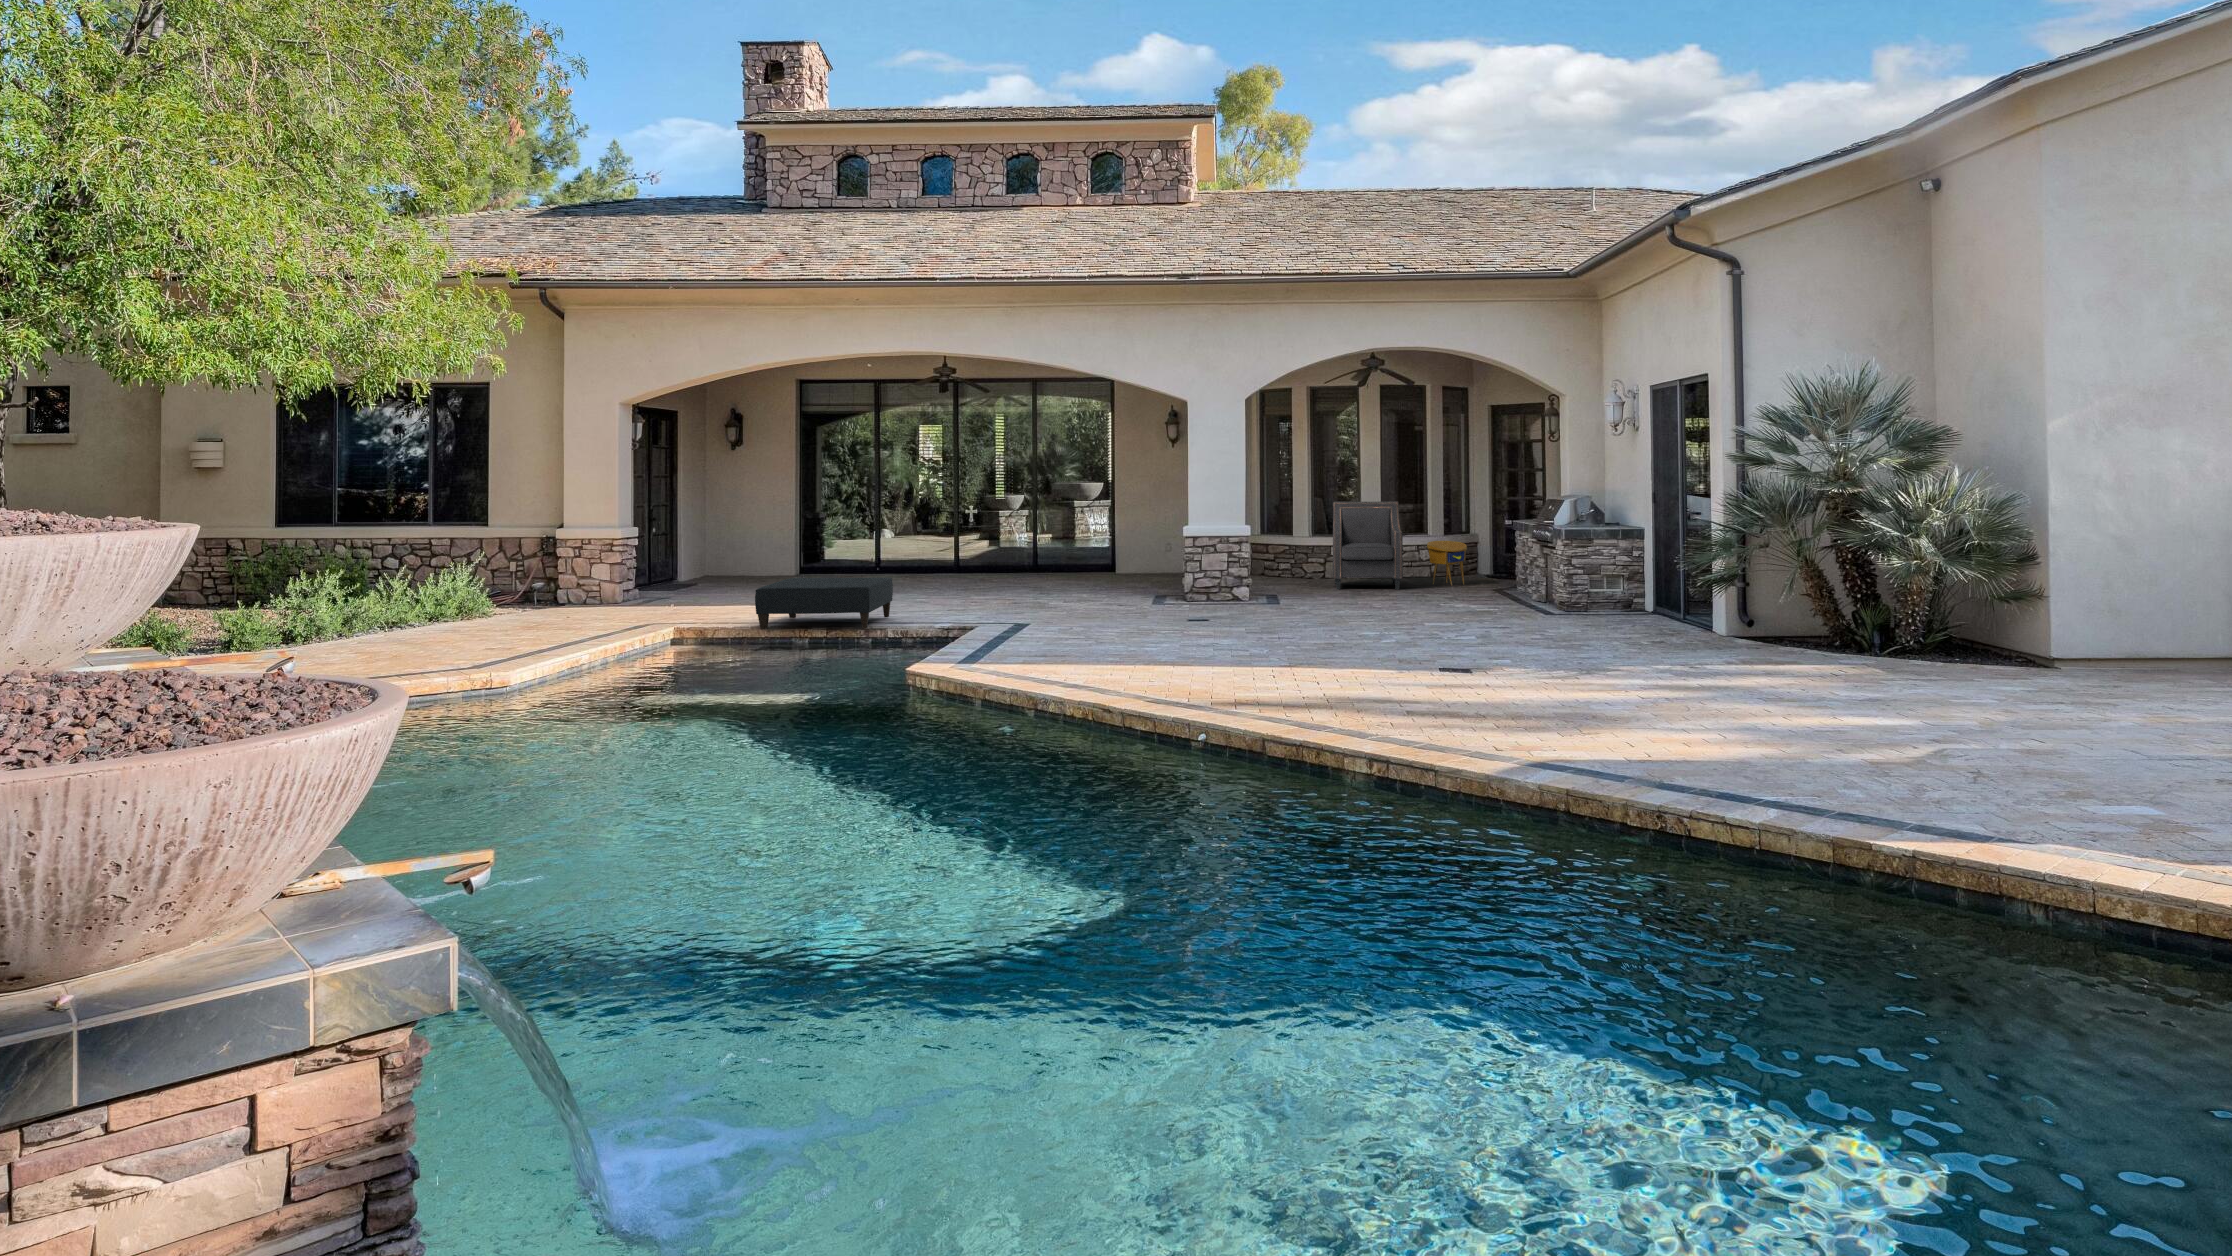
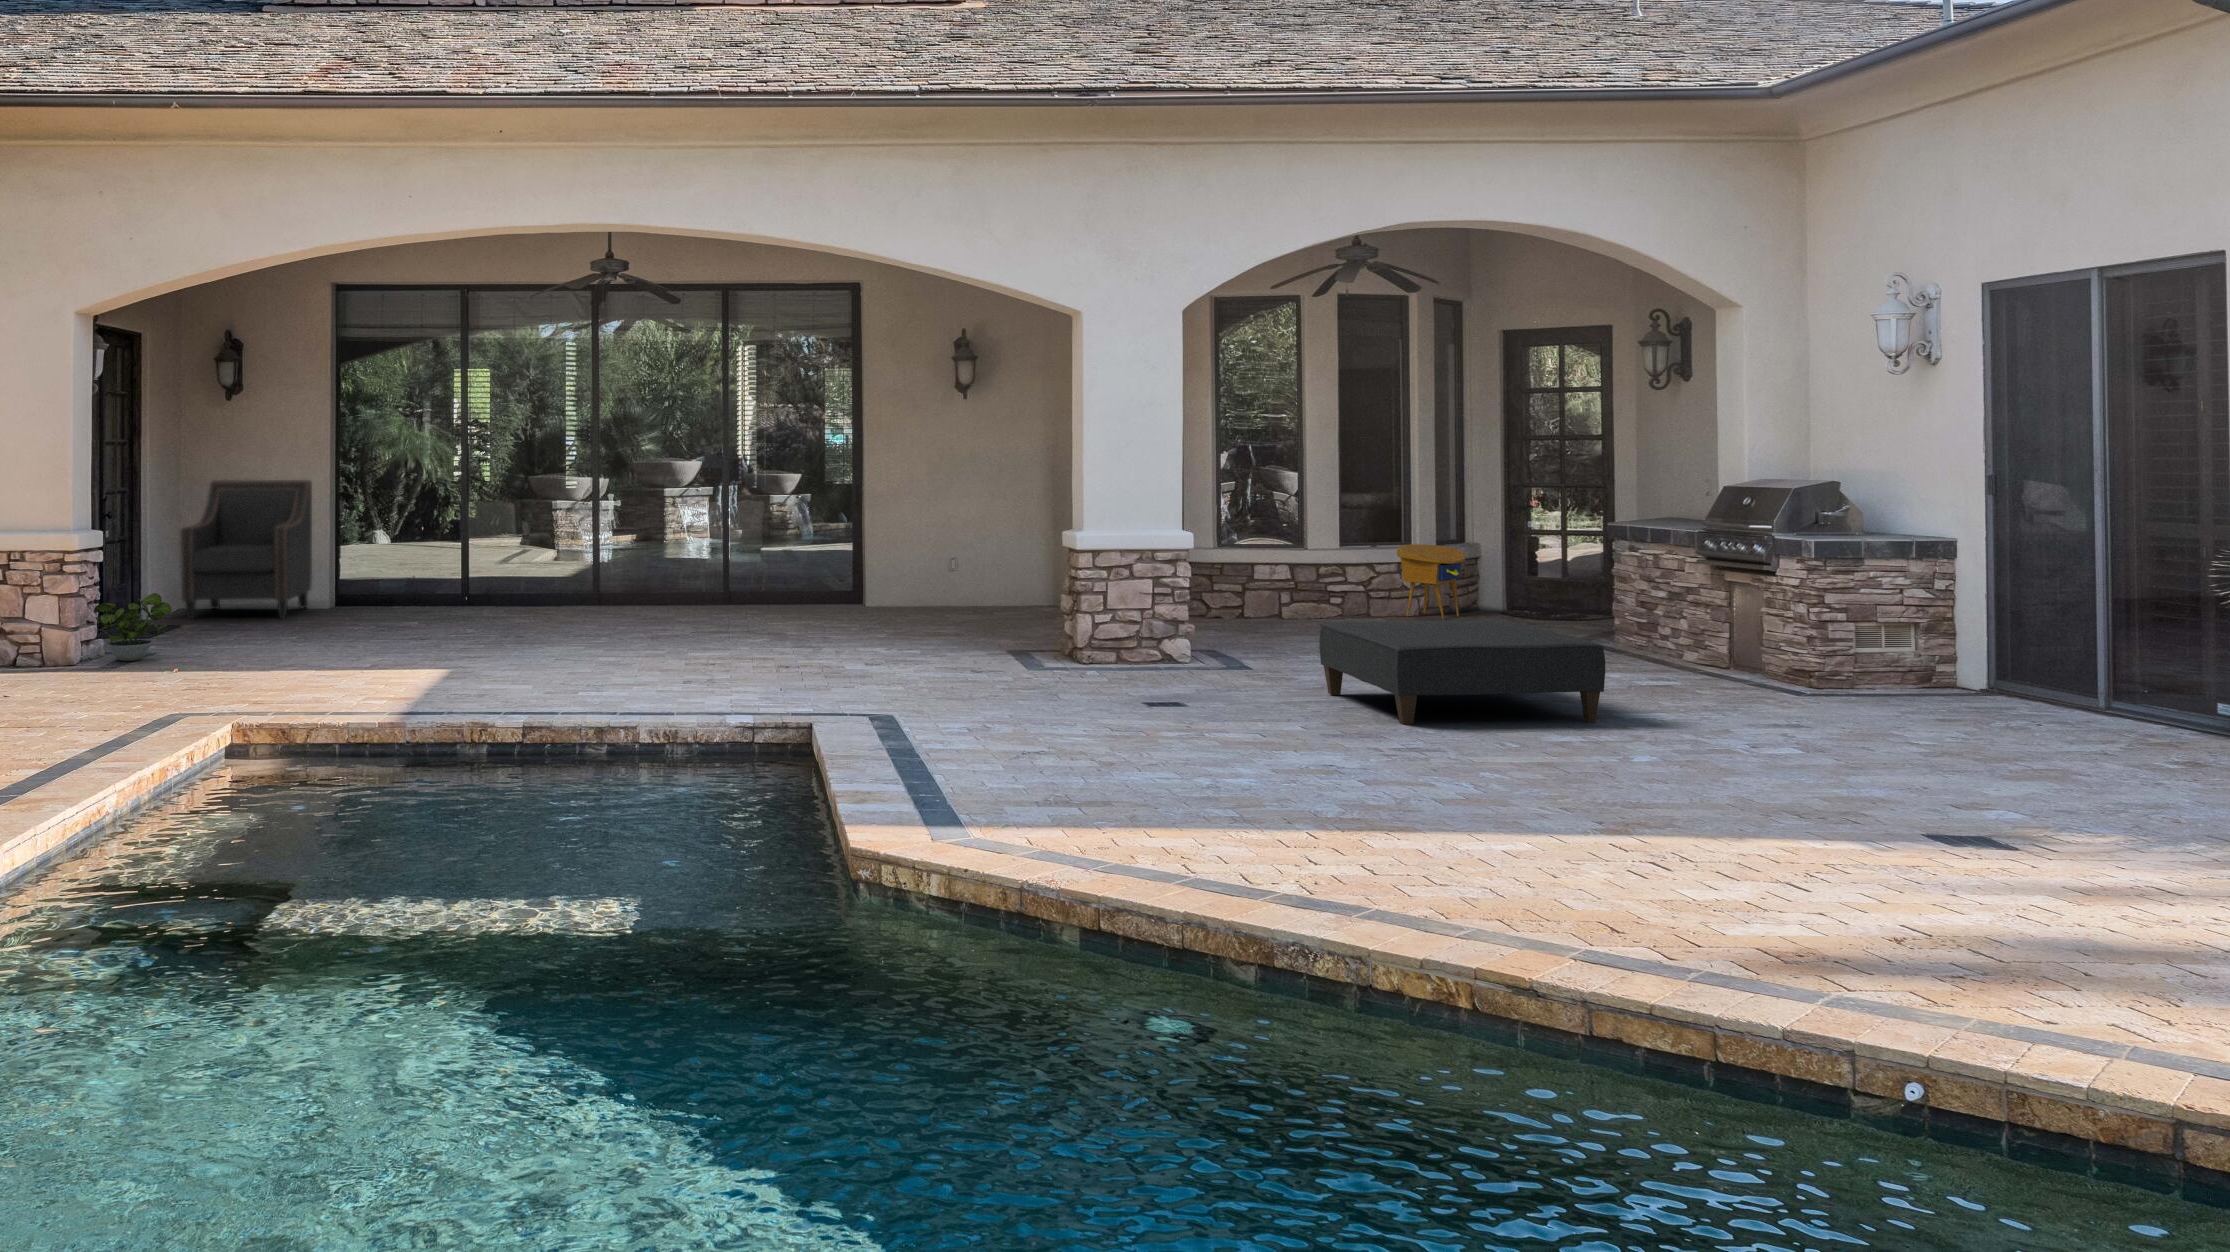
chair: present [1333,501,1403,590] -> present [180,480,312,619]
potted plant: none [629,564,672,603] -> present [94,593,172,661]
ottoman: present [755,578,893,629] -> present [1320,620,1605,725]

